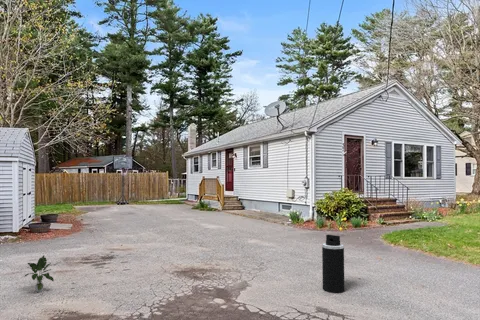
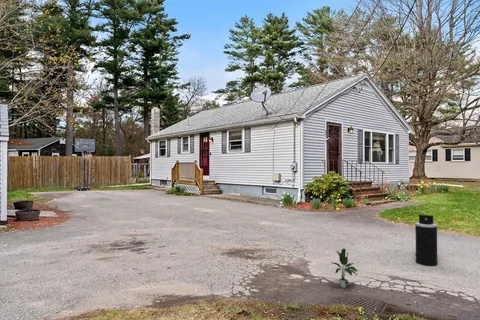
potted plant: present [25,256,54,292] -> present [333,249,357,288]

